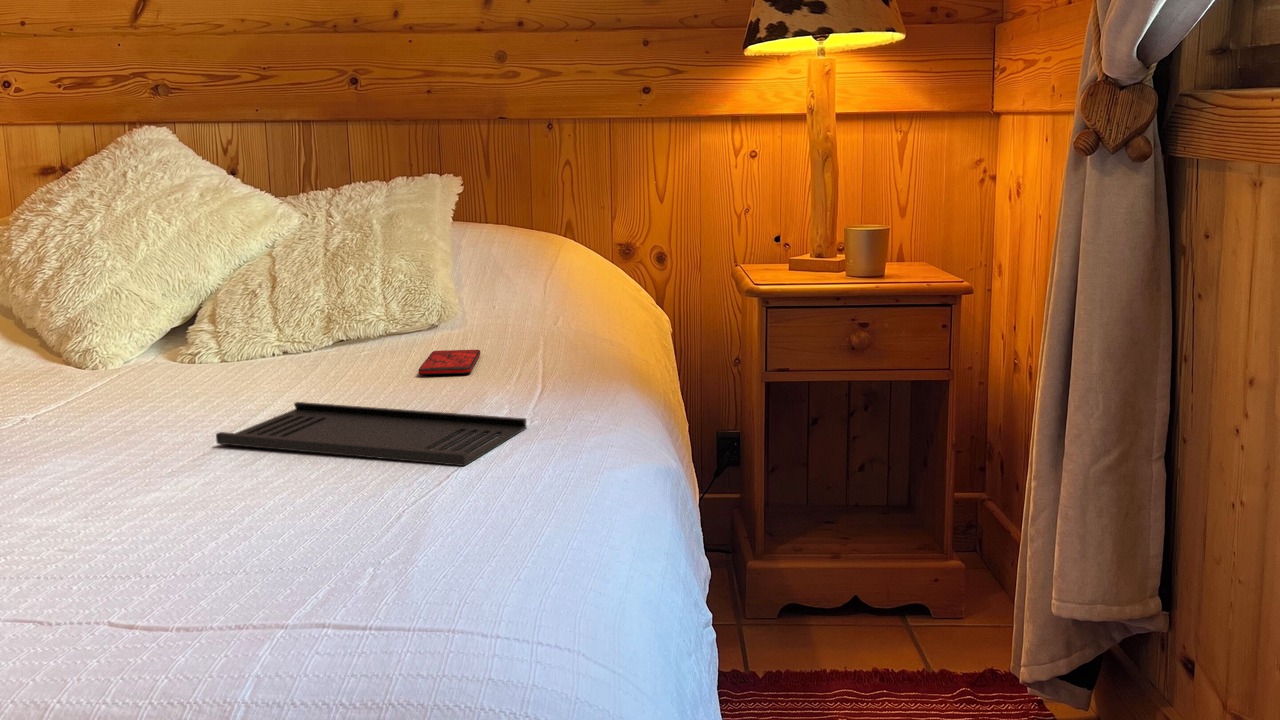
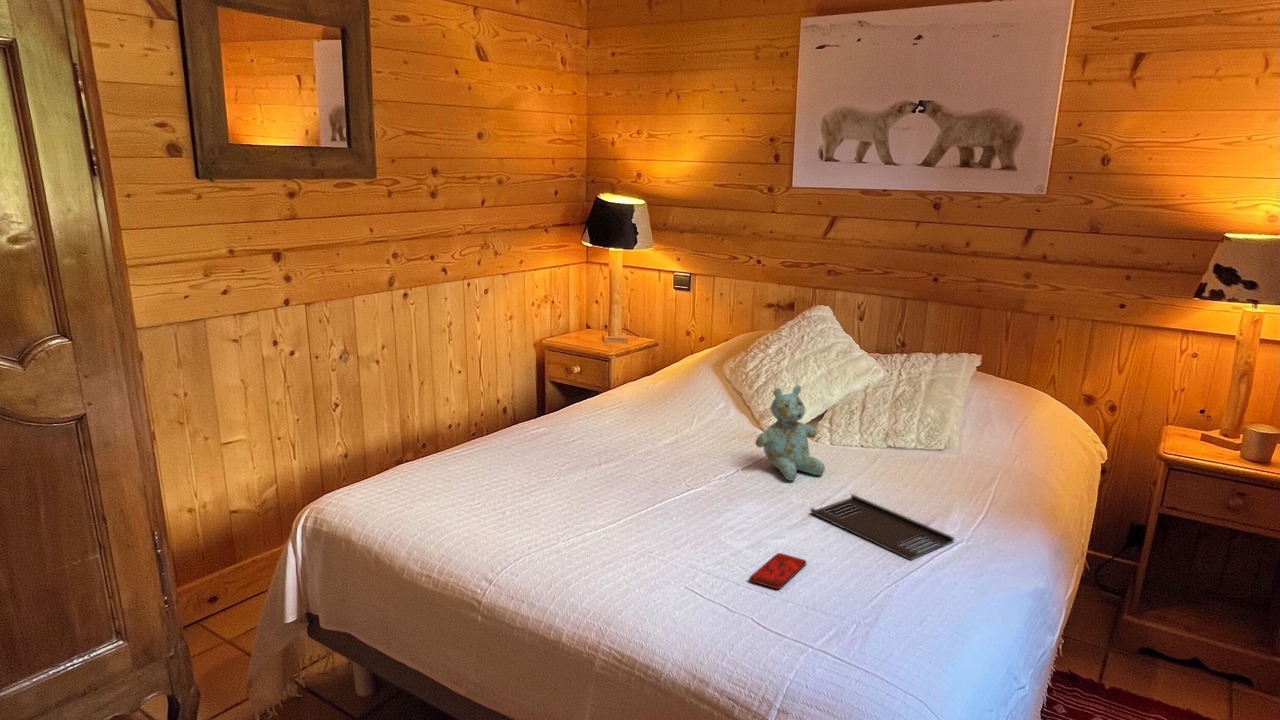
stuffed bear: none [56,215,224,411] -> present [755,385,825,481]
smartphone: present [419,350,480,374] -> present [750,553,806,589]

